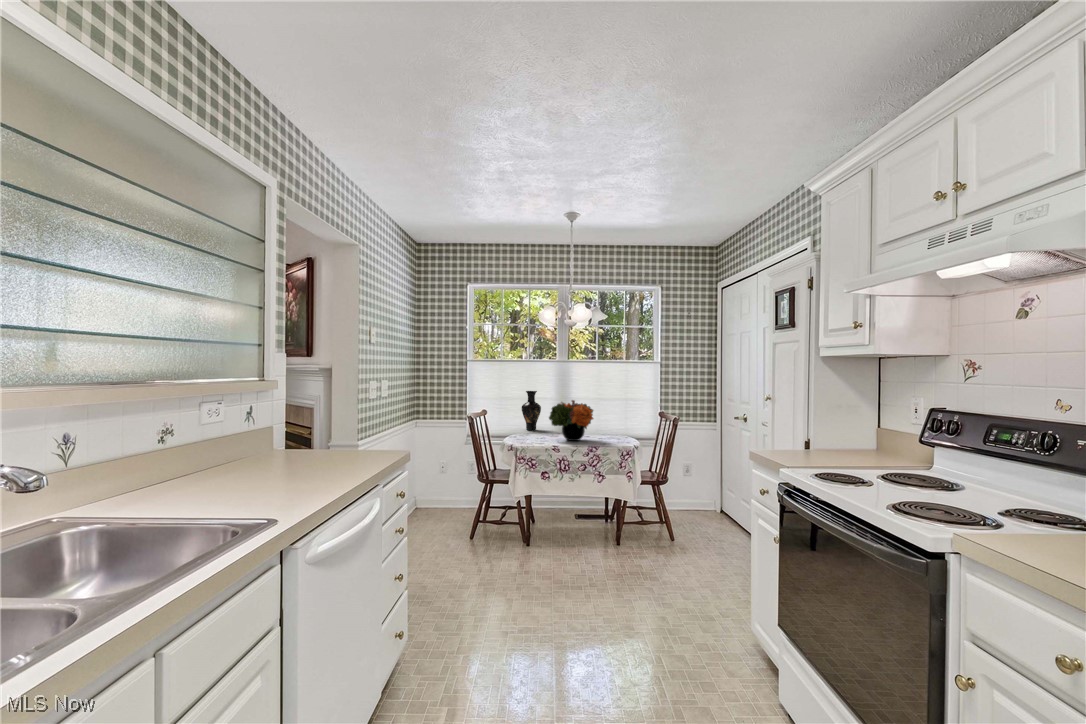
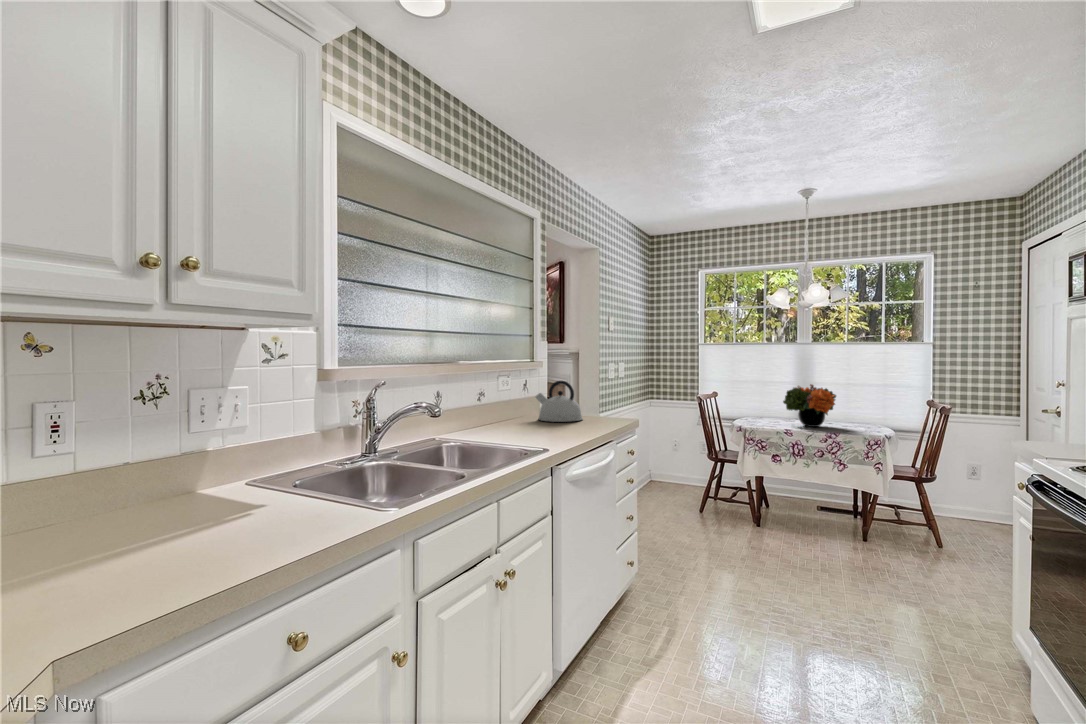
vase: present [522,391,541,430] -> none [757,375,778,415]
kettle: none [263,408,334,466] -> present [536,381,583,422]

